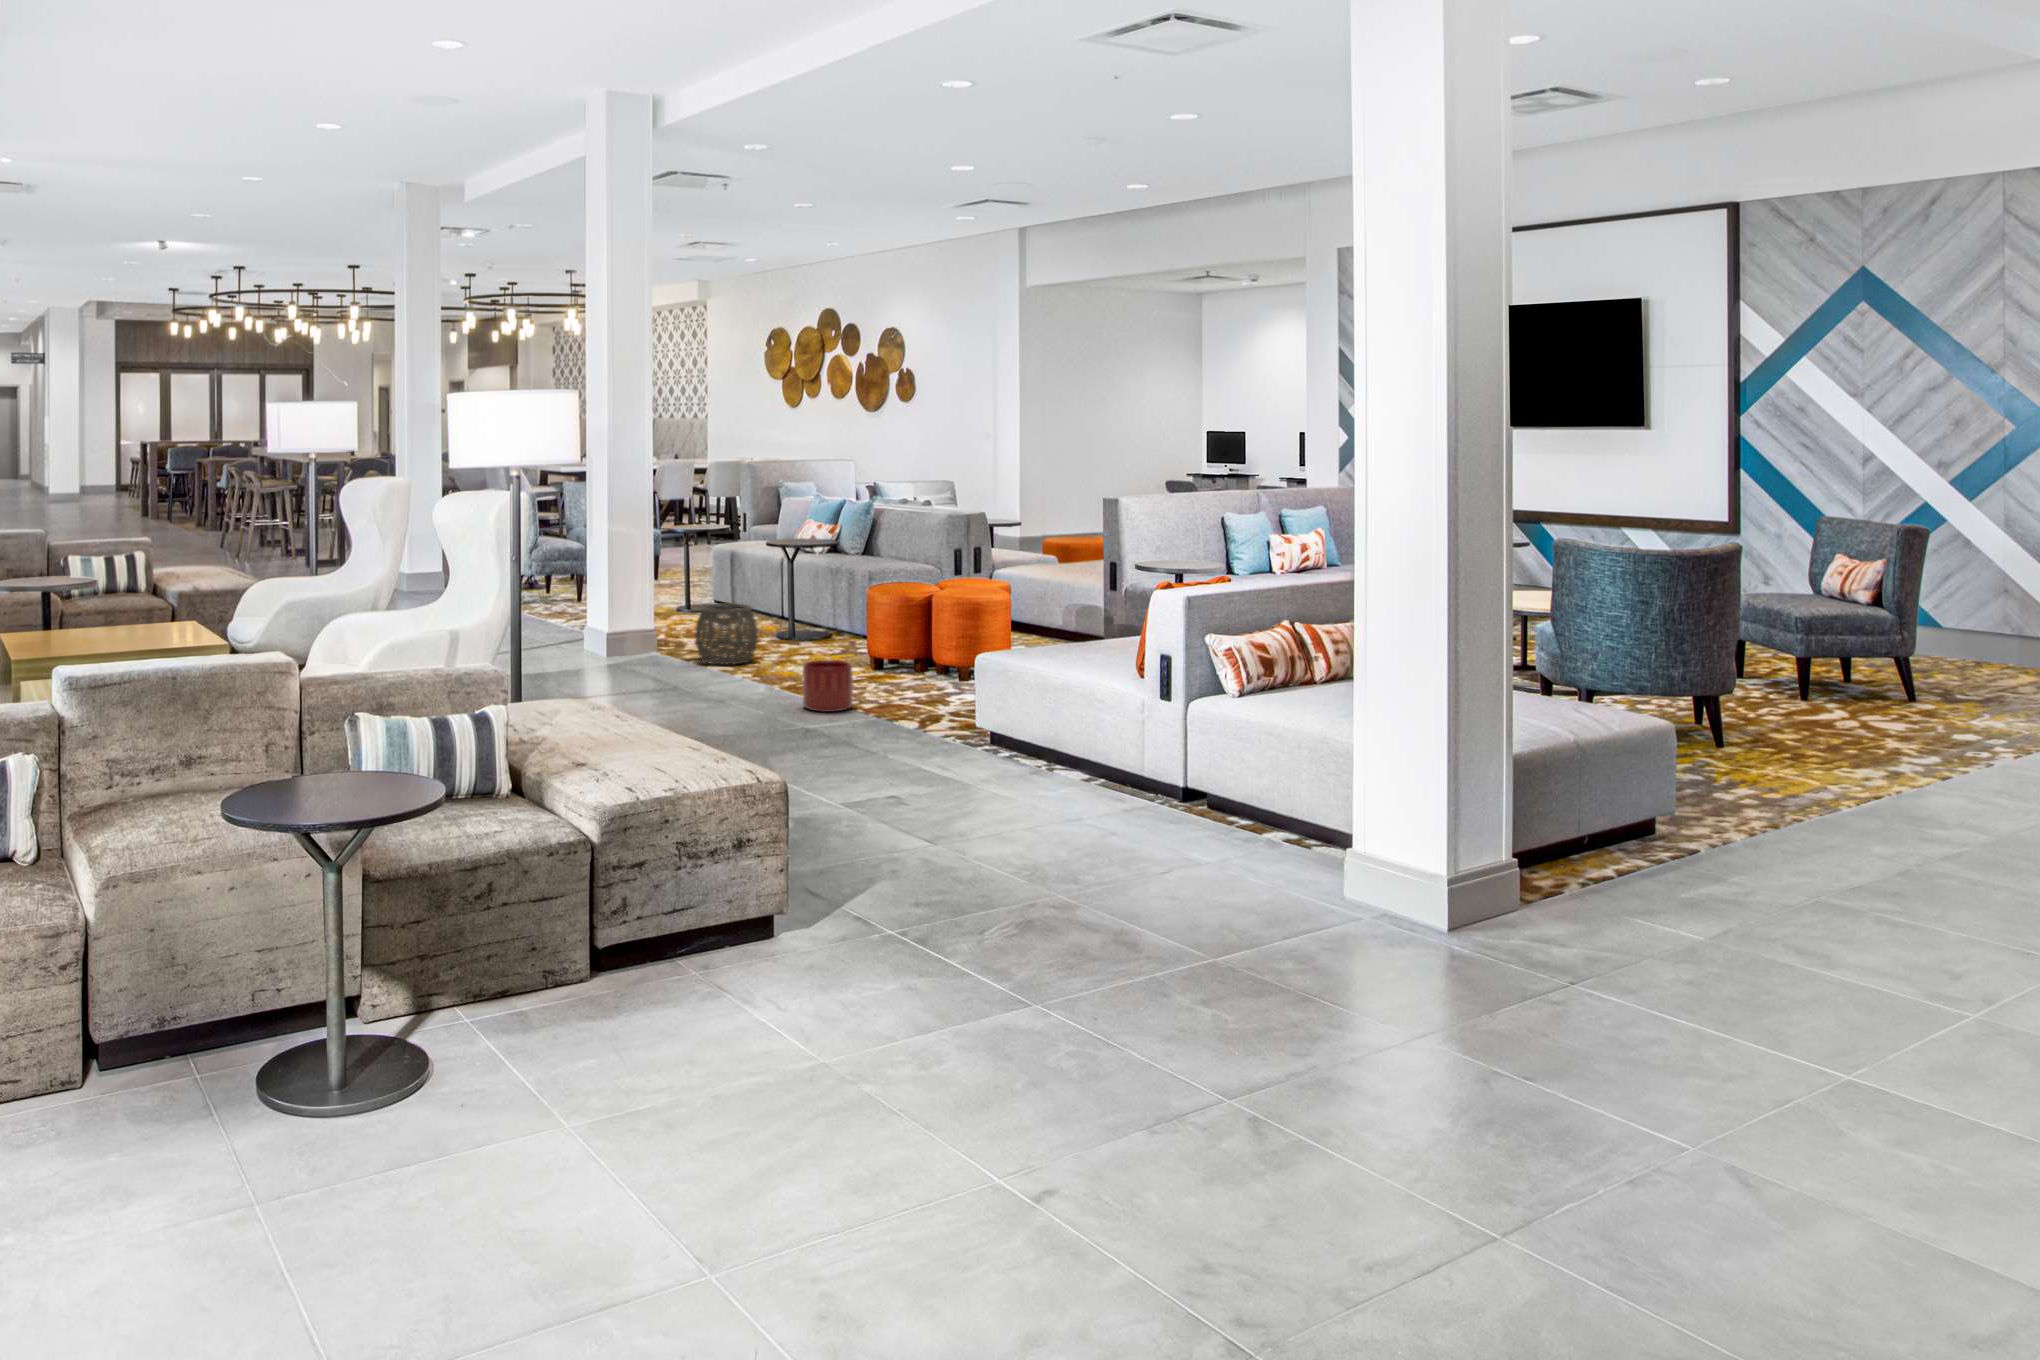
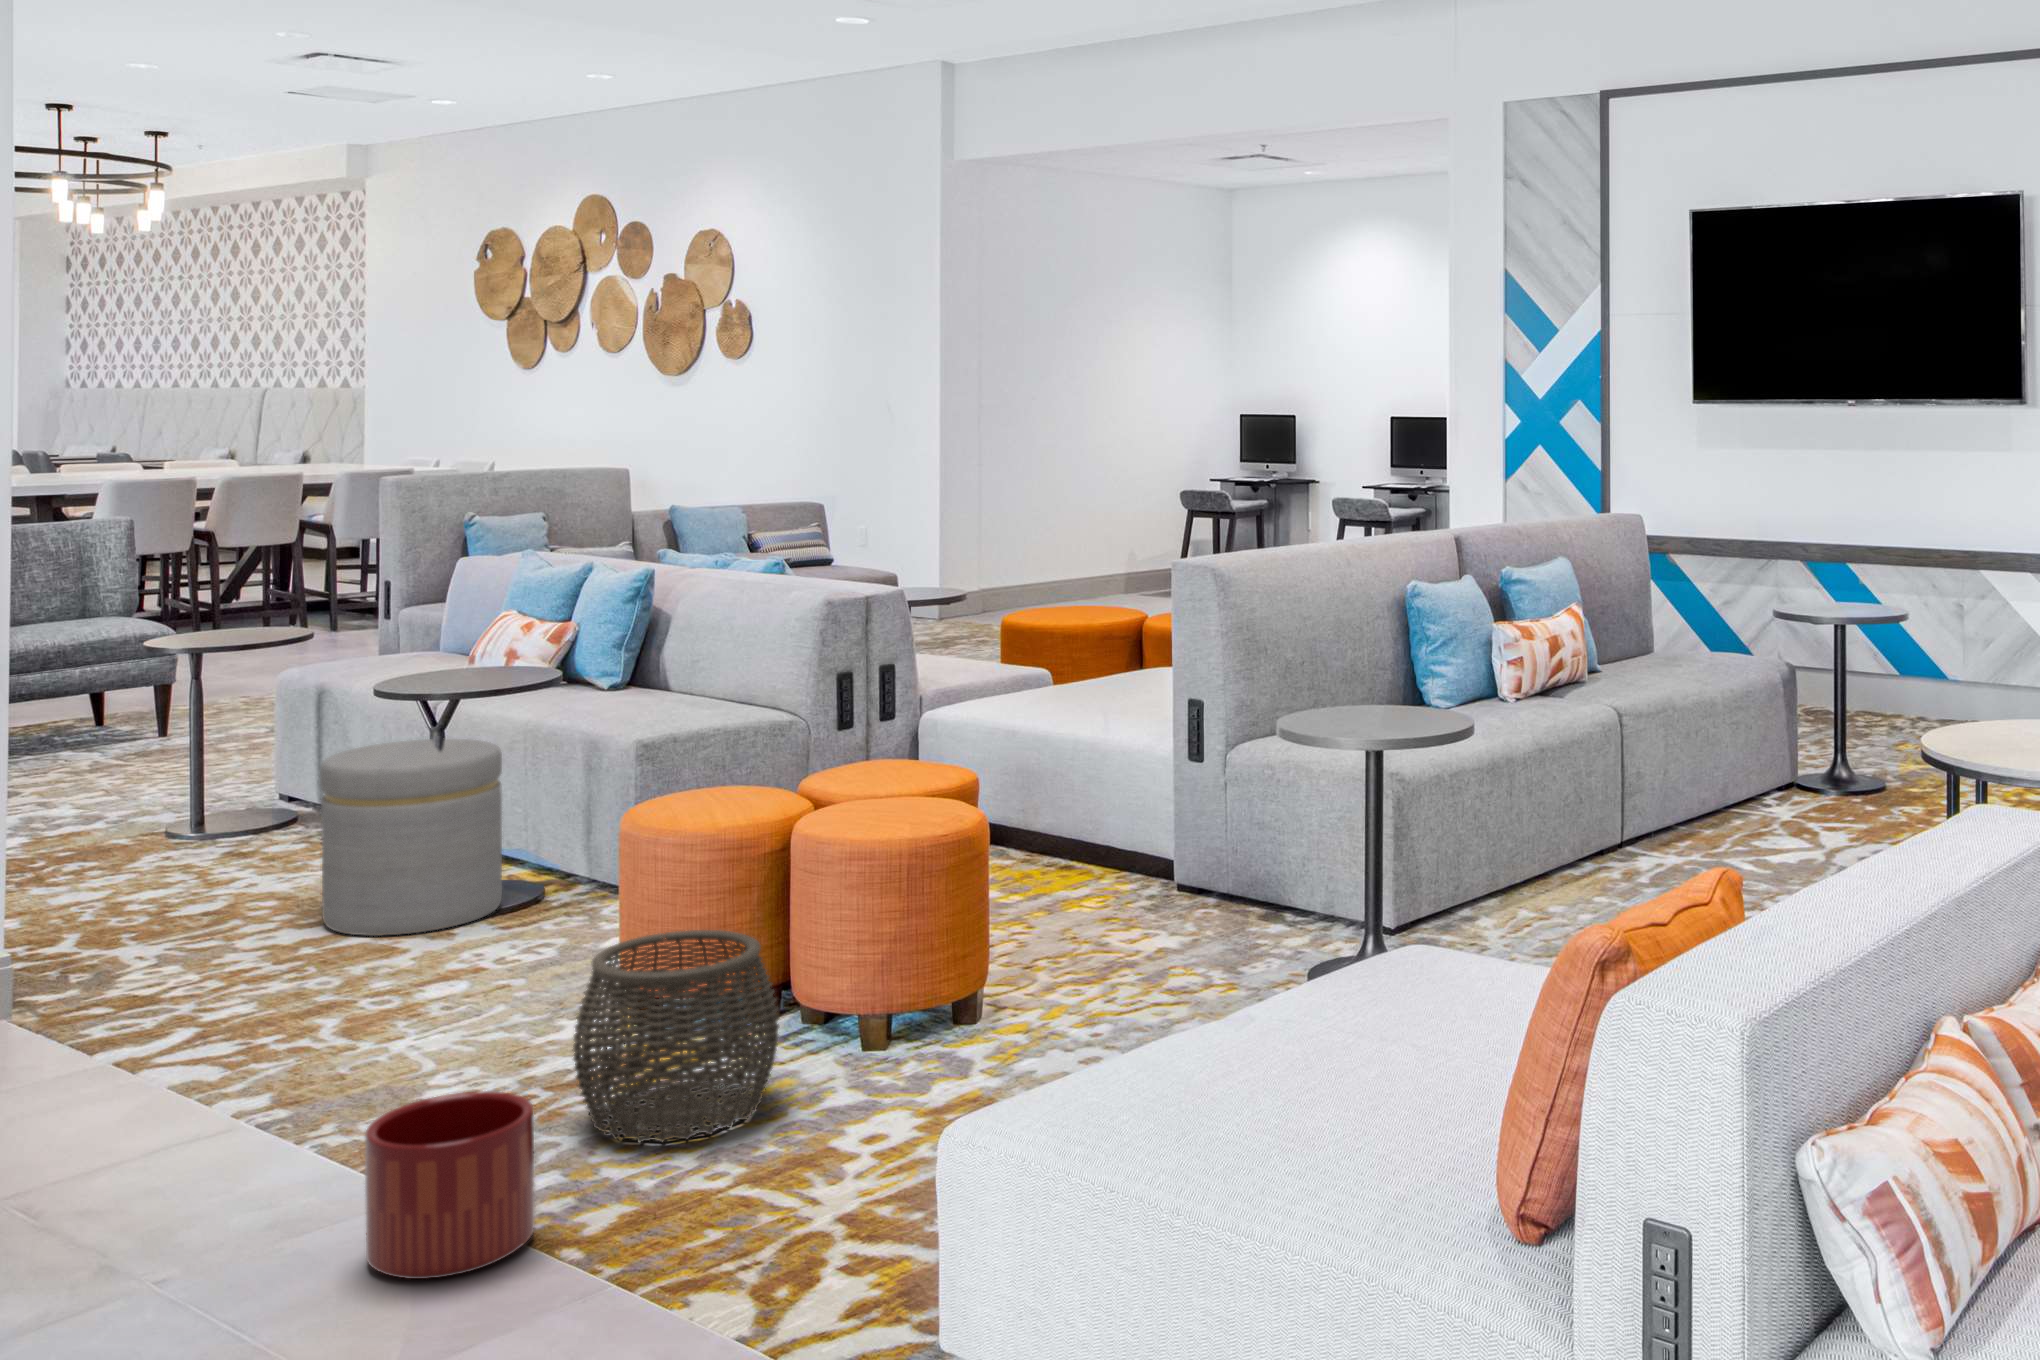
ottoman: none [752,568,819,643] -> present [320,739,502,936]
woven basket: present [695,603,758,665] -> present [573,930,779,1143]

